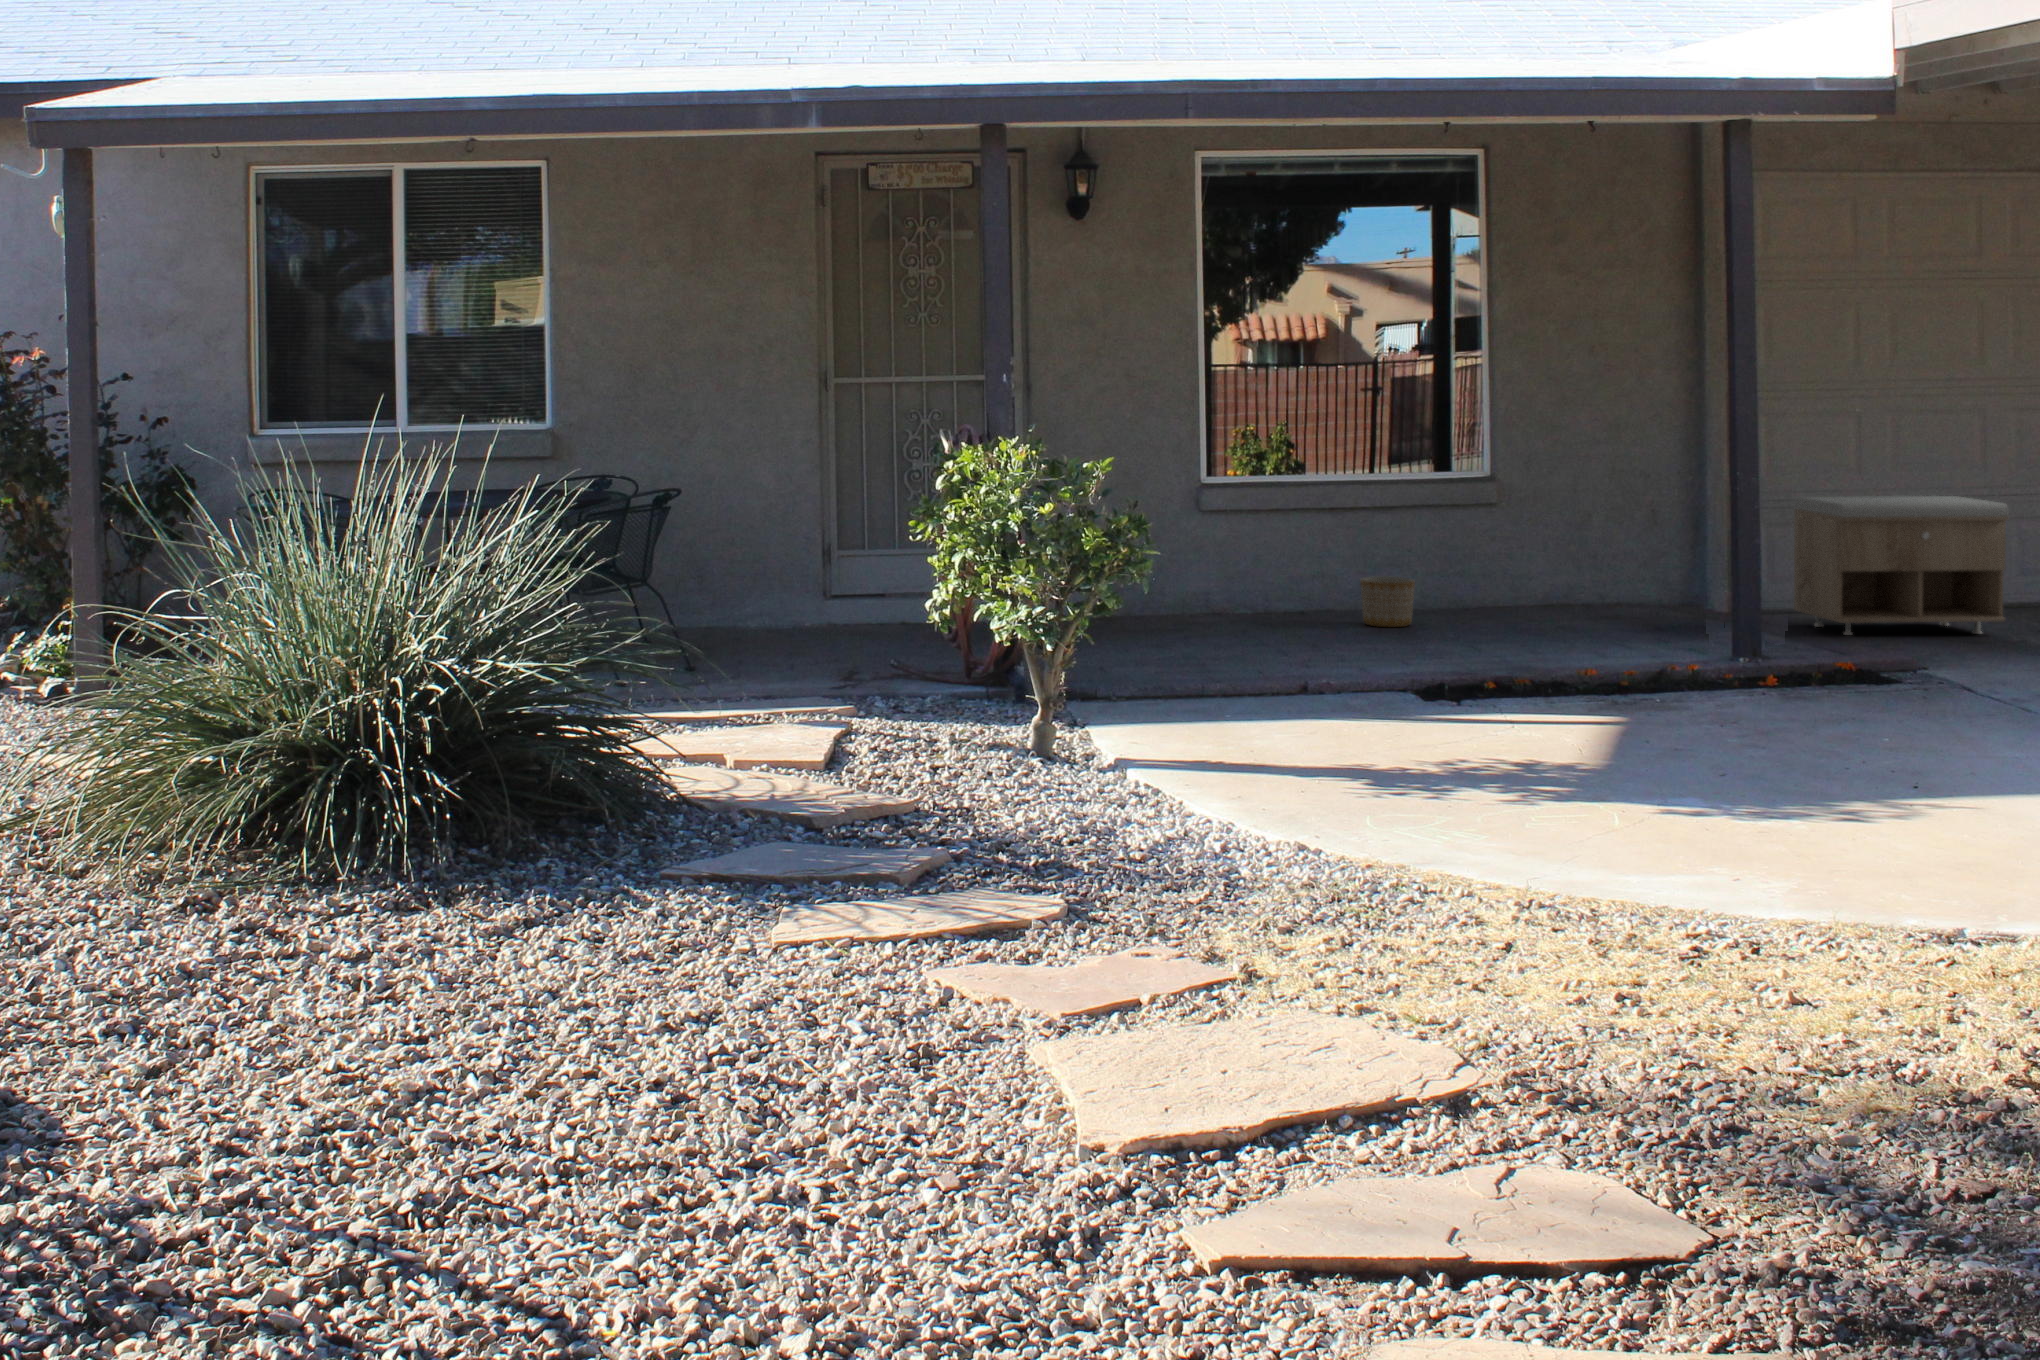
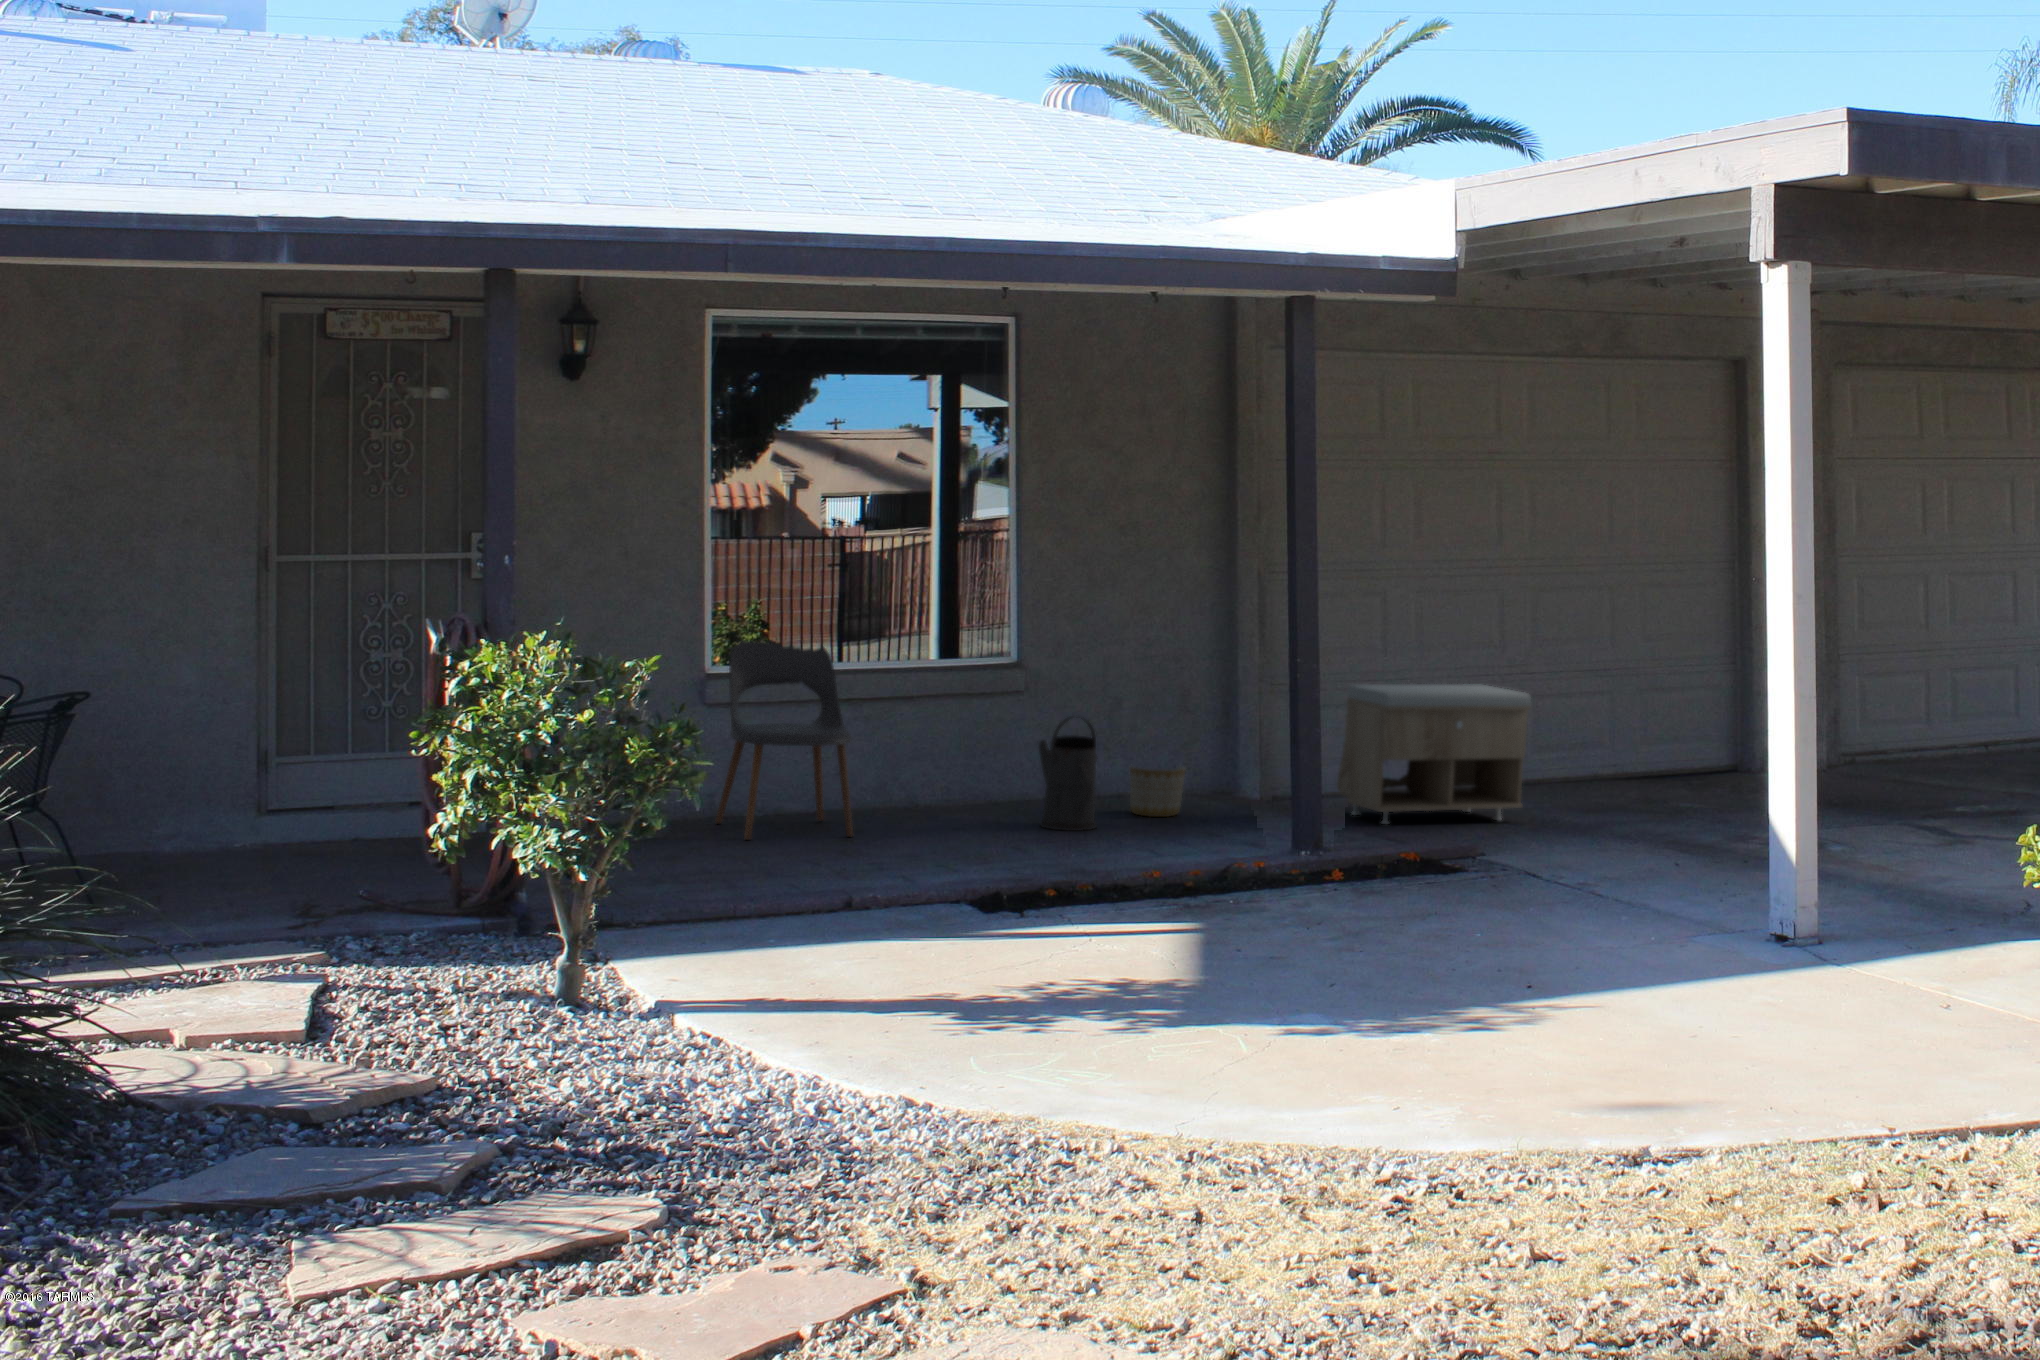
chair: none [1200,458,1317,637] -> present [715,640,853,840]
watering can: none [1485,528,1546,635] -> present [1039,716,1097,831]
planter: present [1360,576,1415,627] -> present [1130,766,1185,817]

